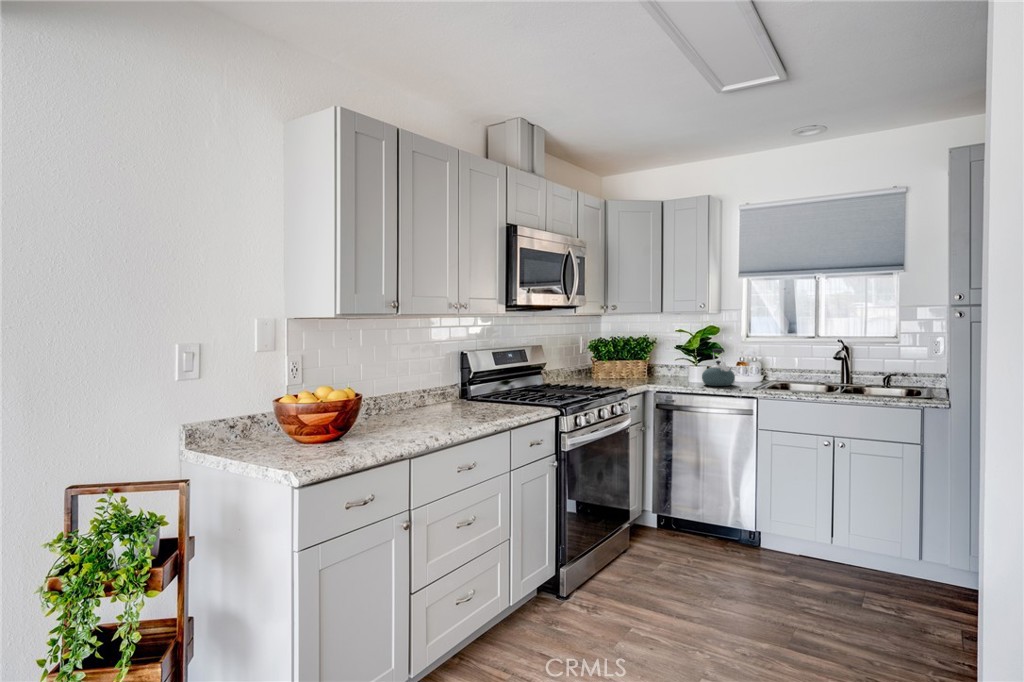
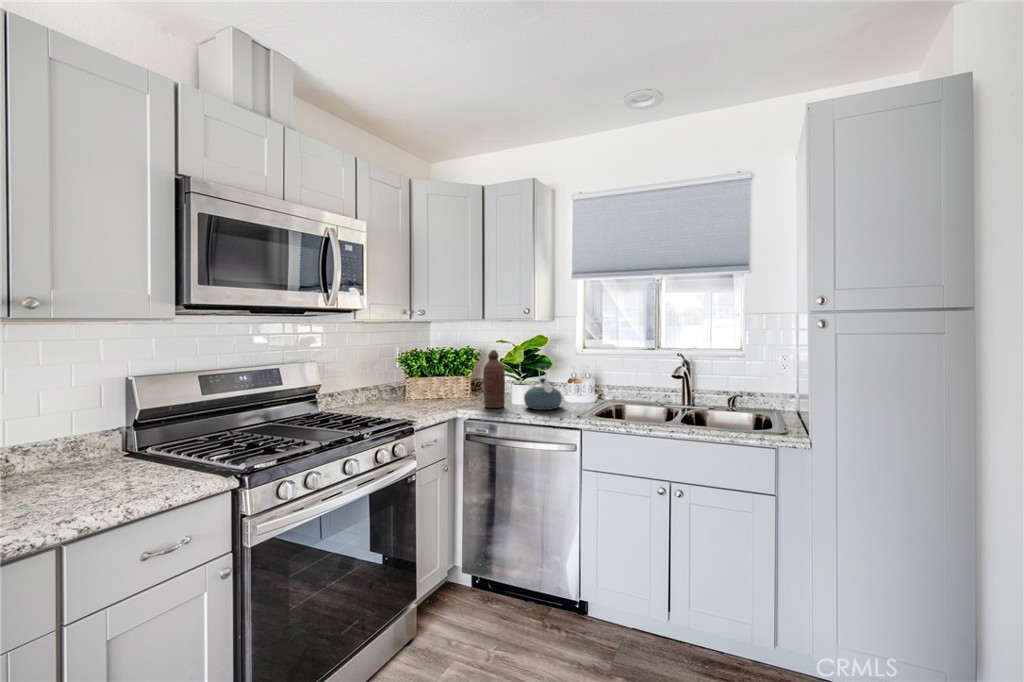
bottle: none [666,337,685,385] -> present [483,350,505,408]

